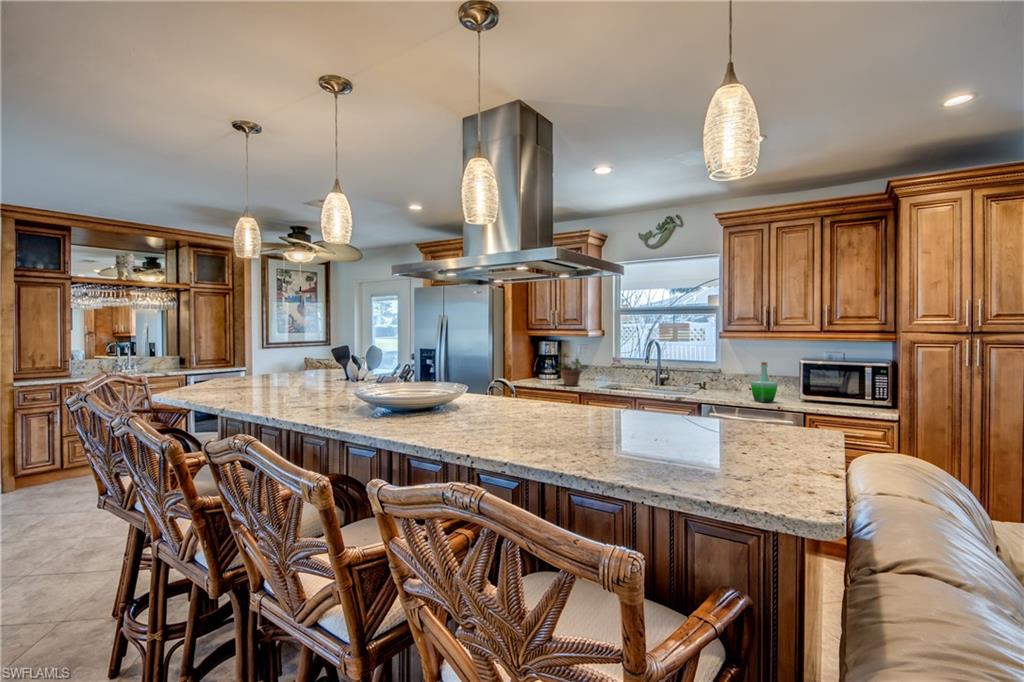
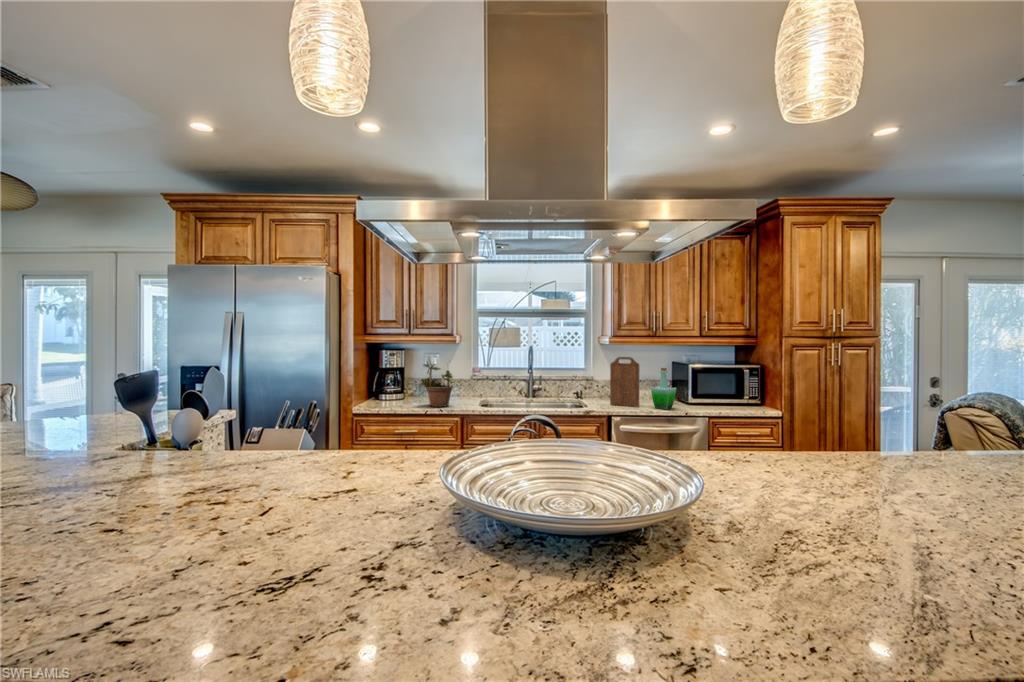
cutting board: none [717,351,742,398] -> present [610,357,639,407]

